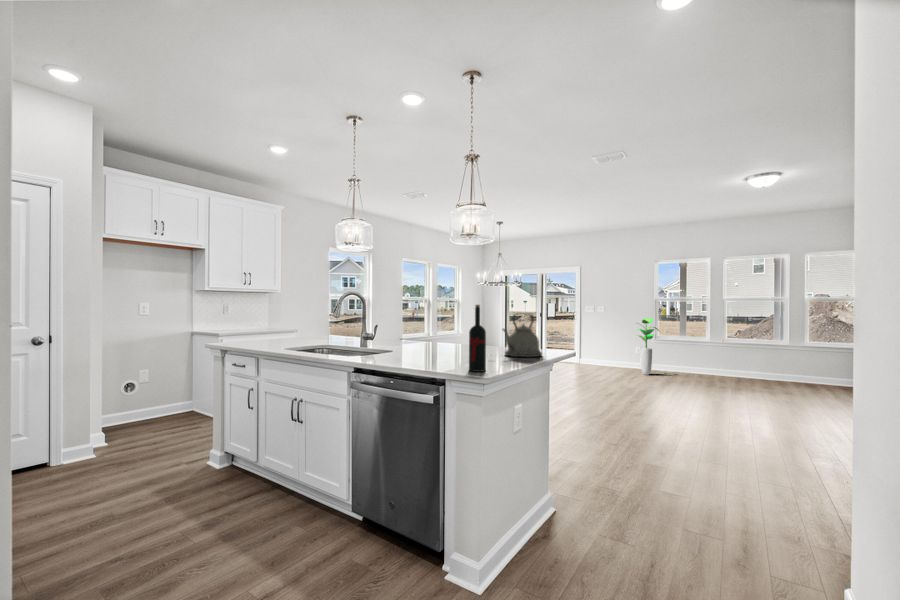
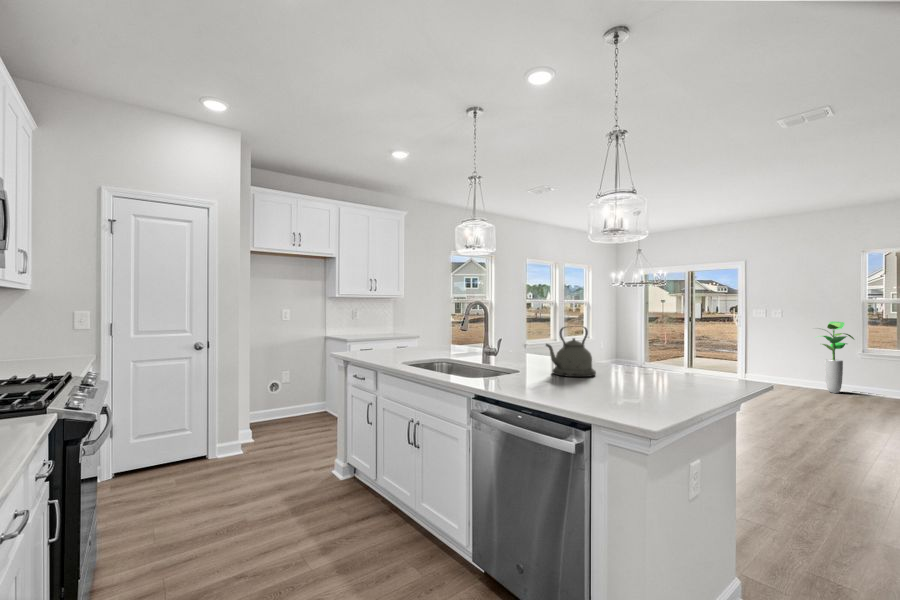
wine bottle: present [469,305,486,372] -> none [623,325,648,416]
kettle: present [503,314,542,357] -> present [546,327,596,377]

